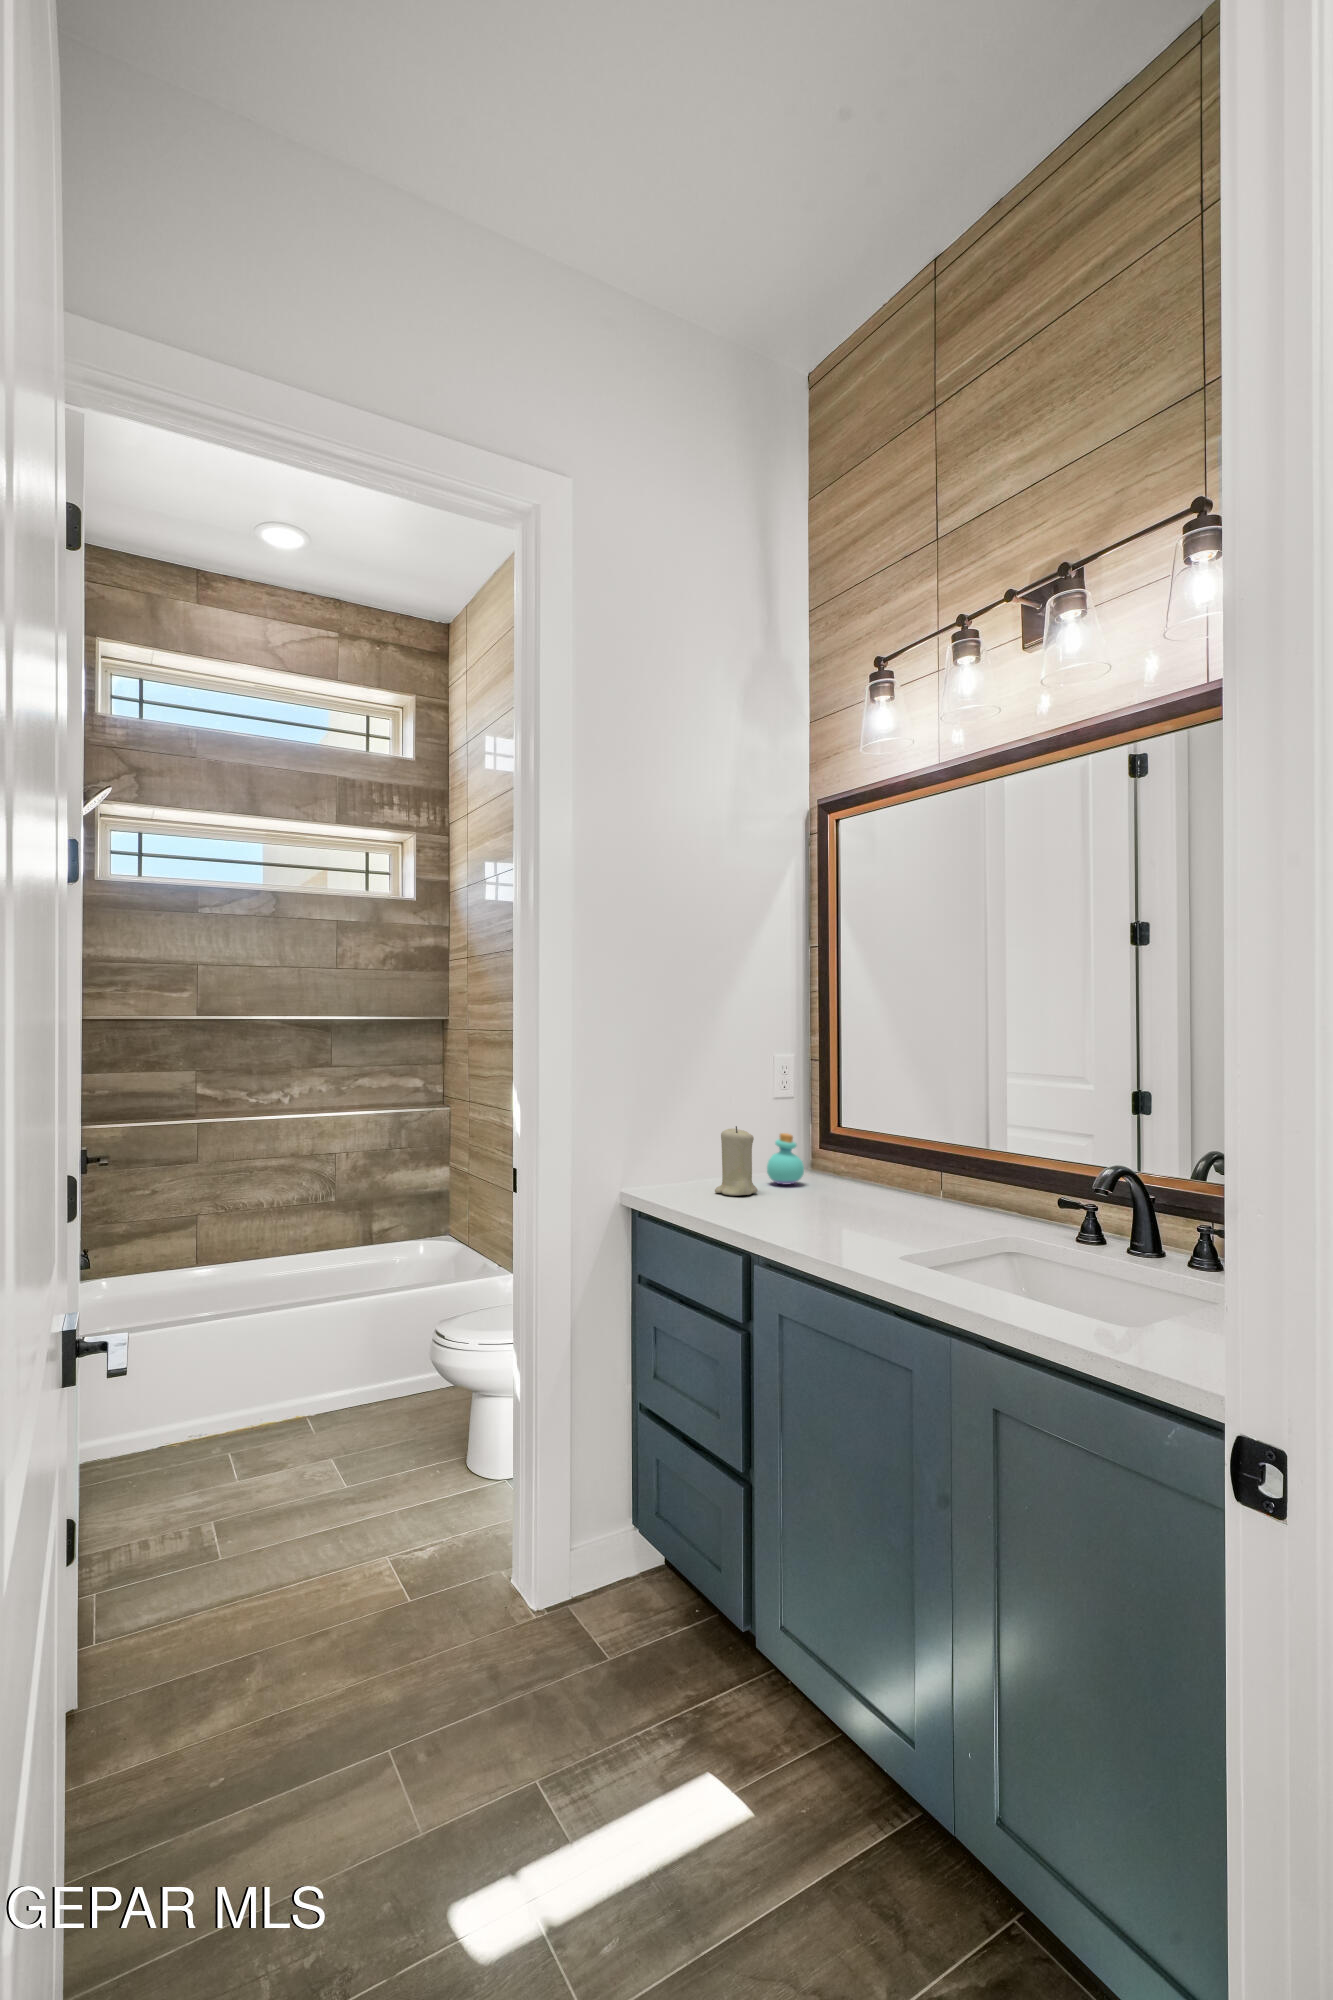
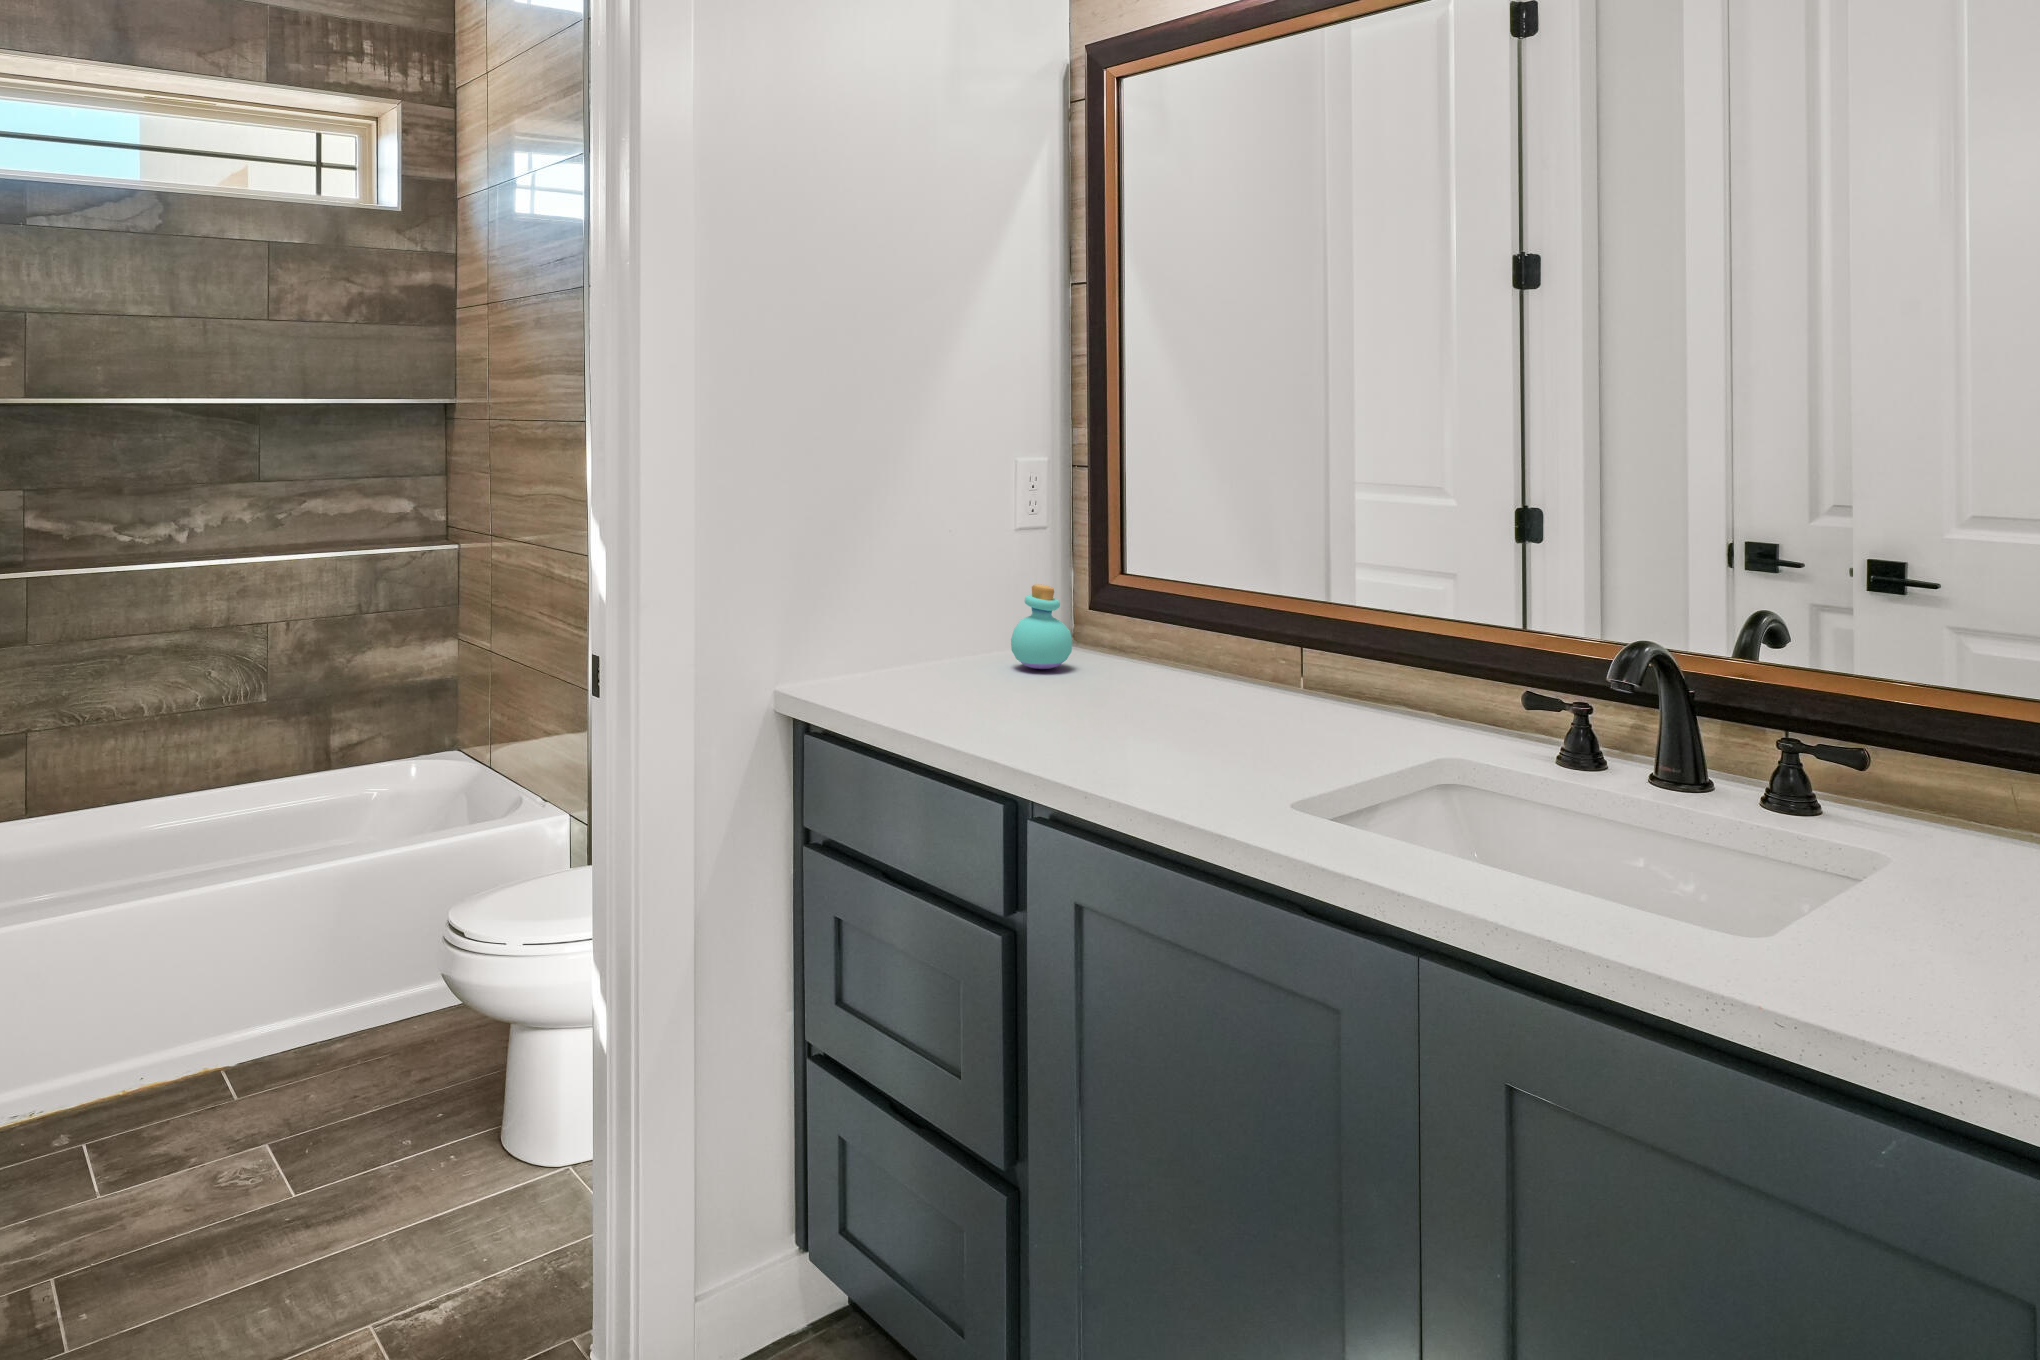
candle: present [715,1126,758,1196] -> none [933,576,1004,692]

